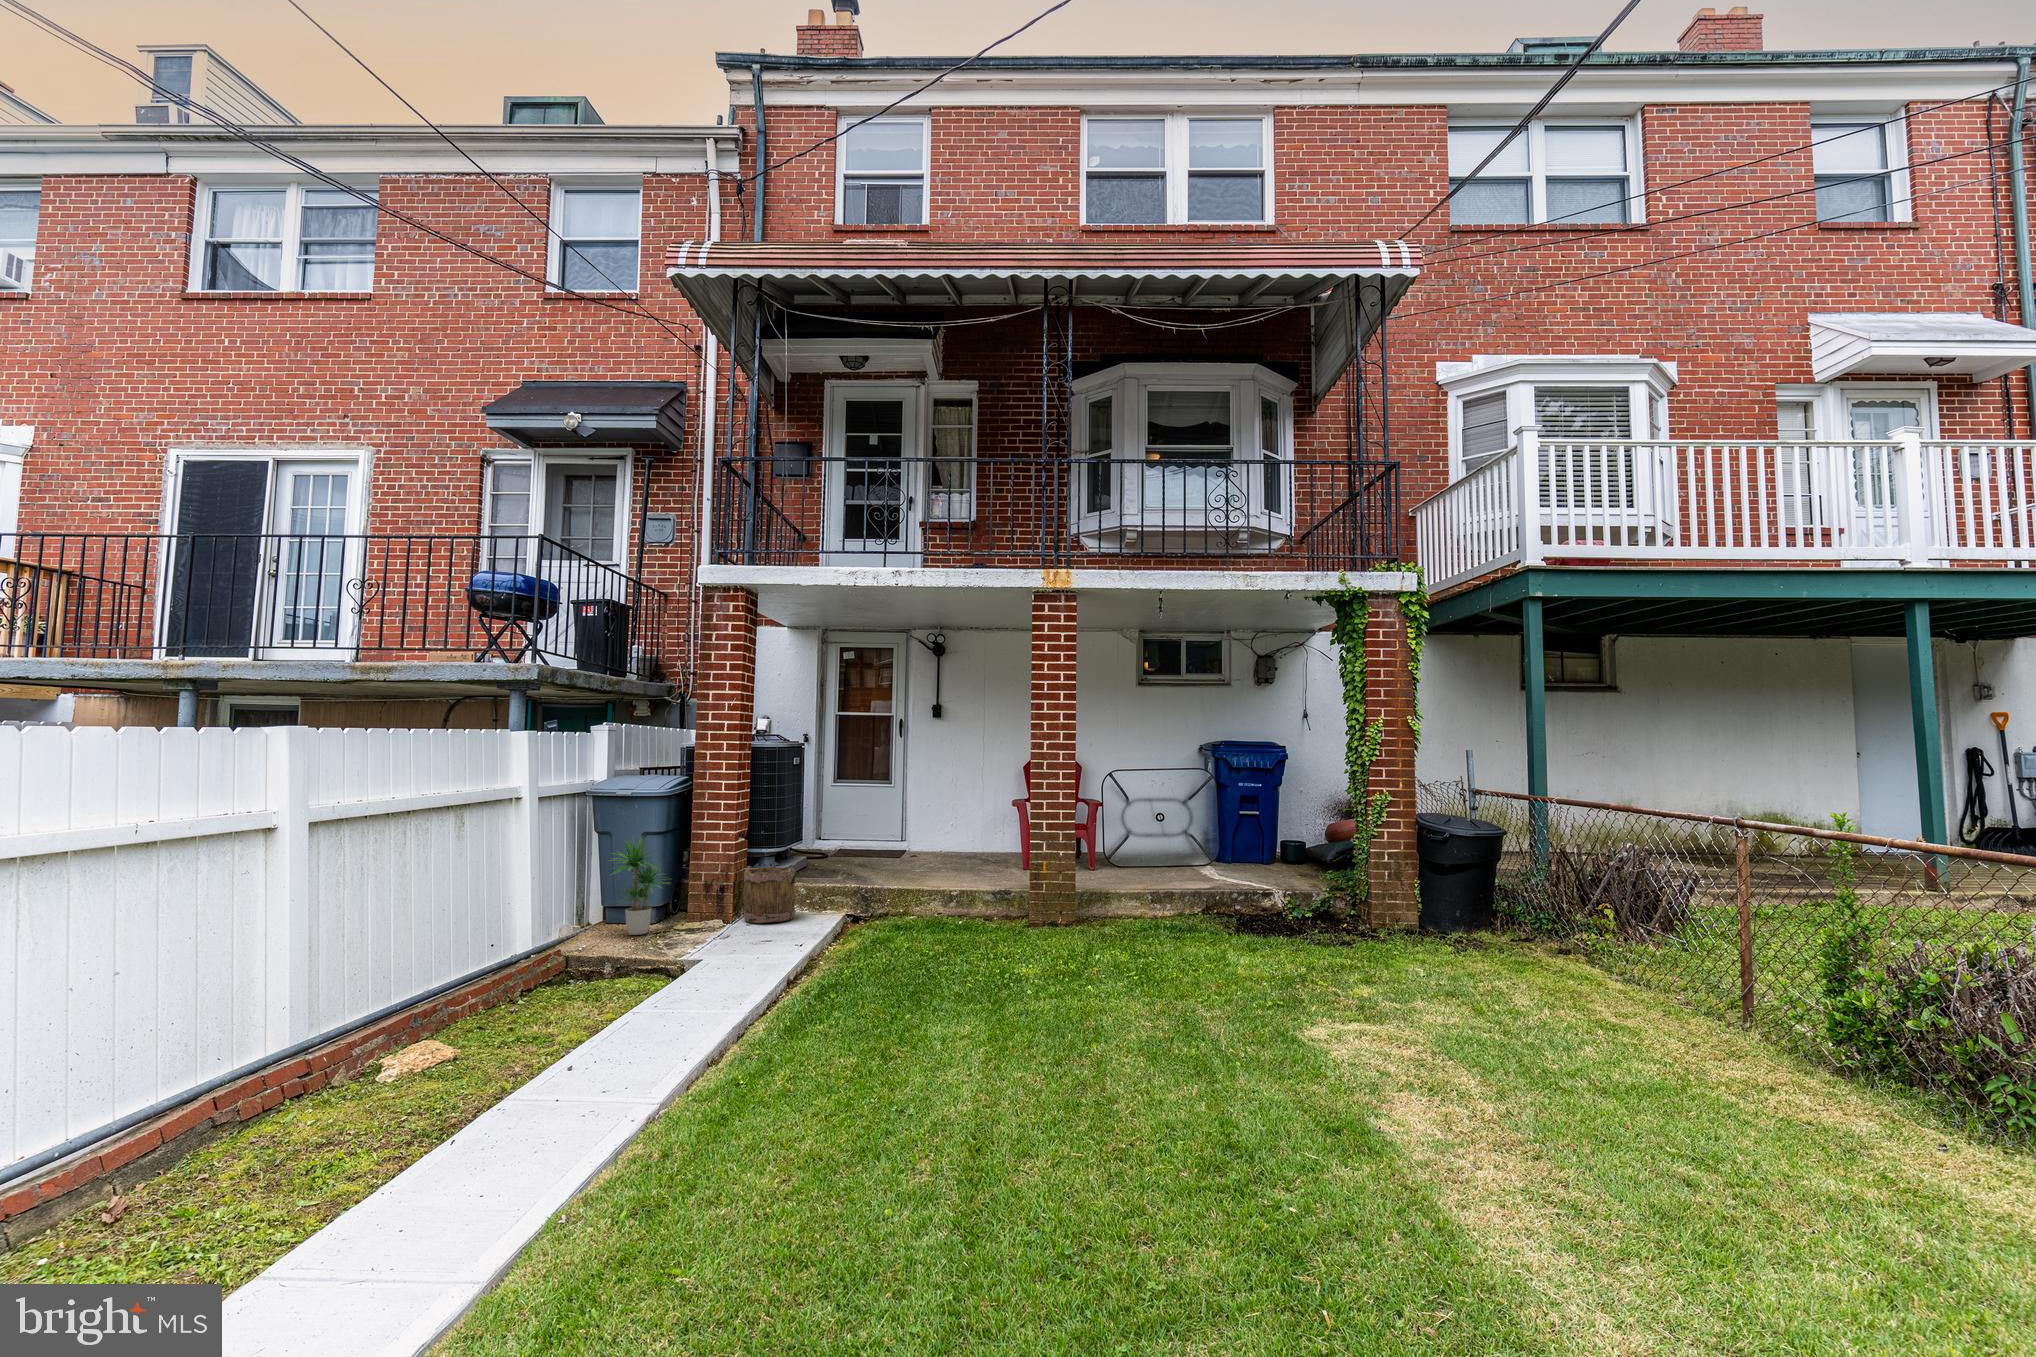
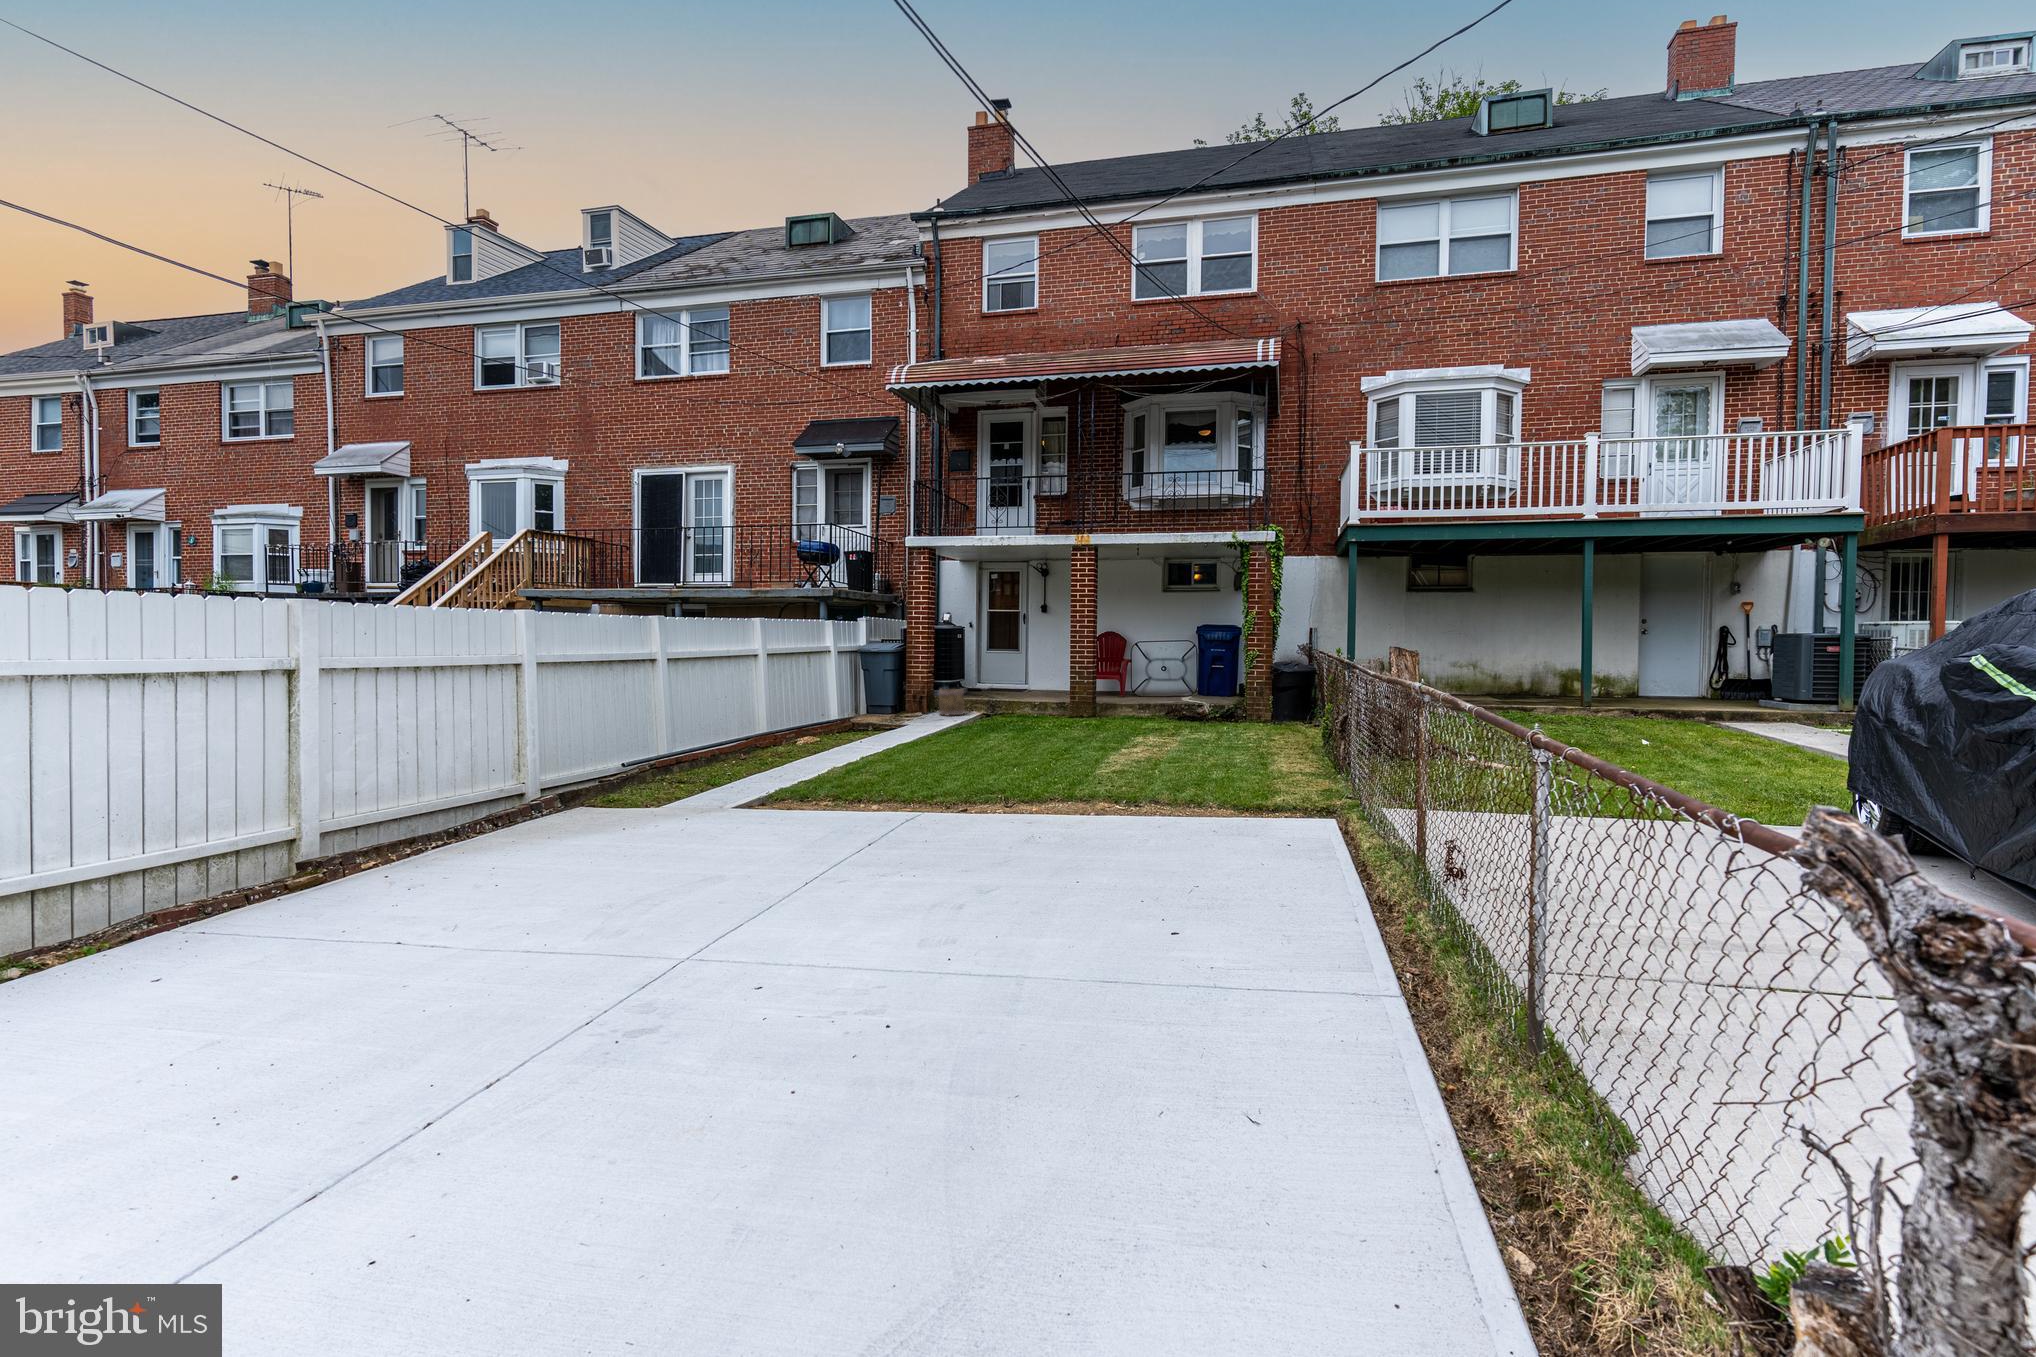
potted plant: present [612,838,668,935] -> none [873,671,905,719]

